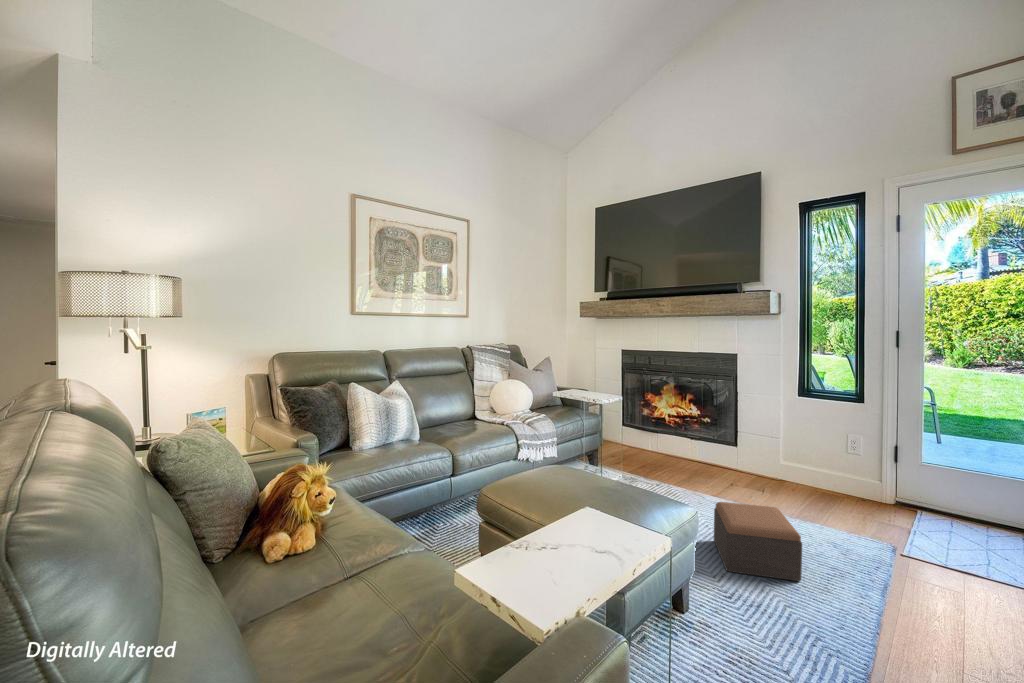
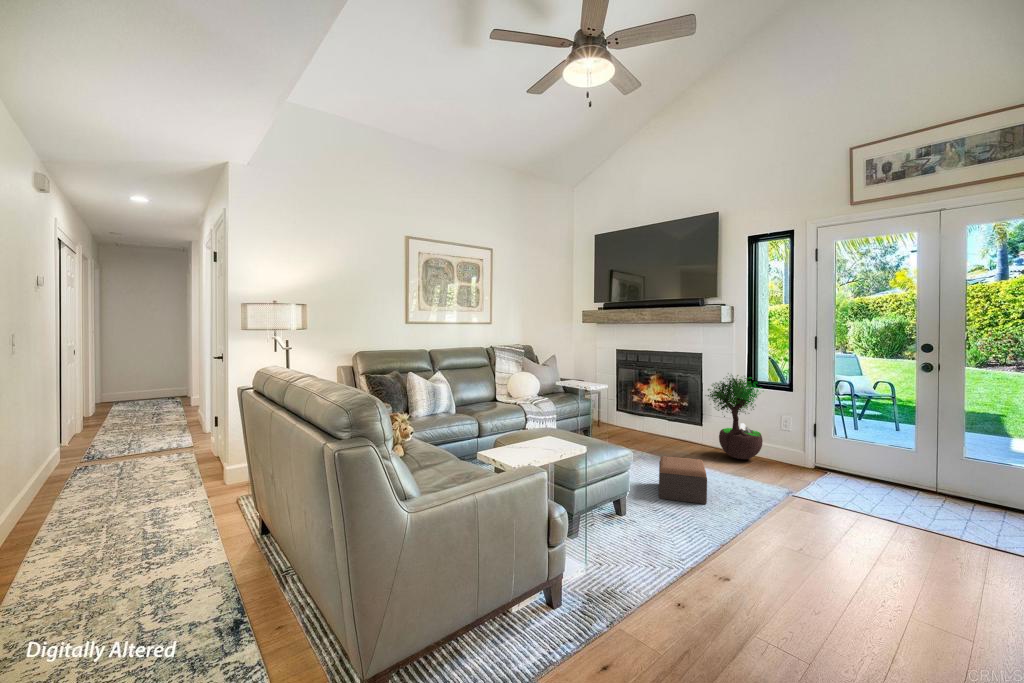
potted tree: none [752,374,835,493] -> present [705,373,763,459]

